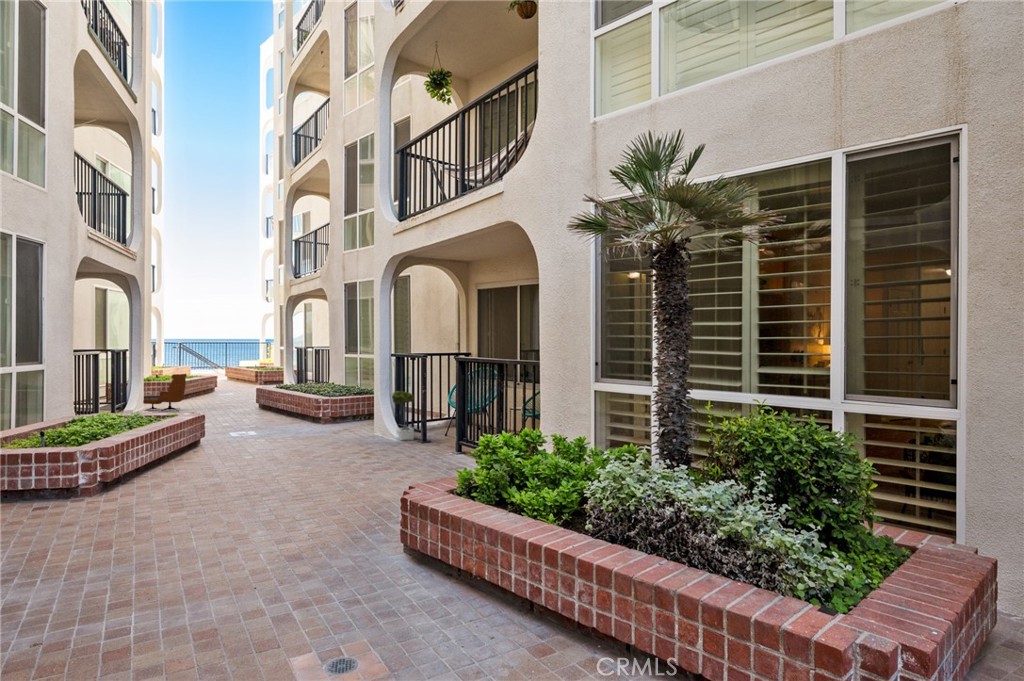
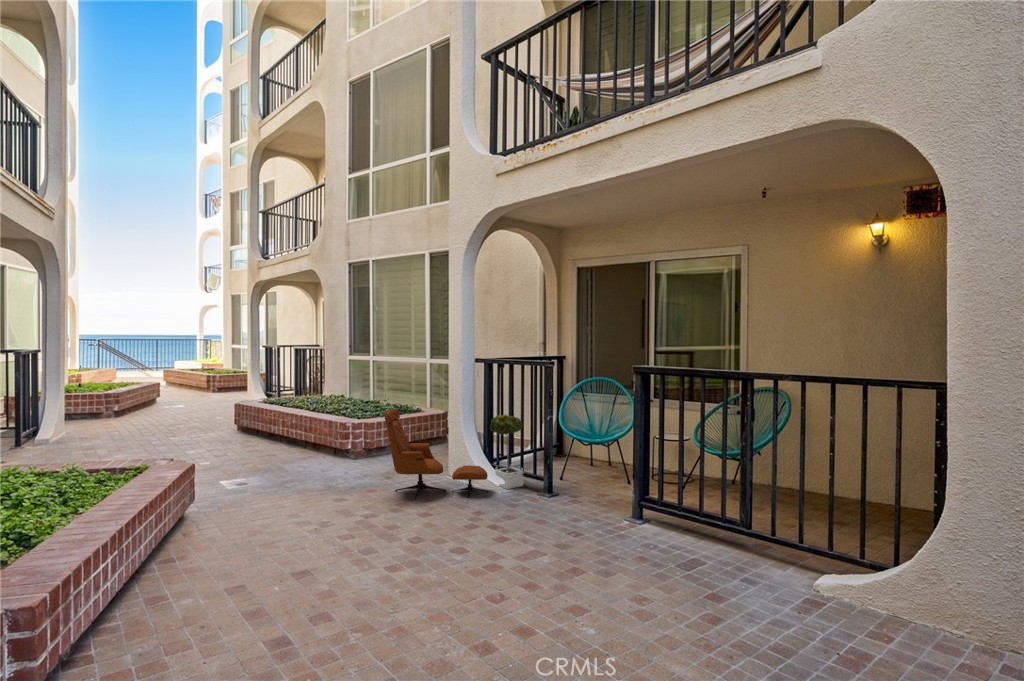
lounge chair: present [143,374,187,412] -> present [384,409,488,499]

